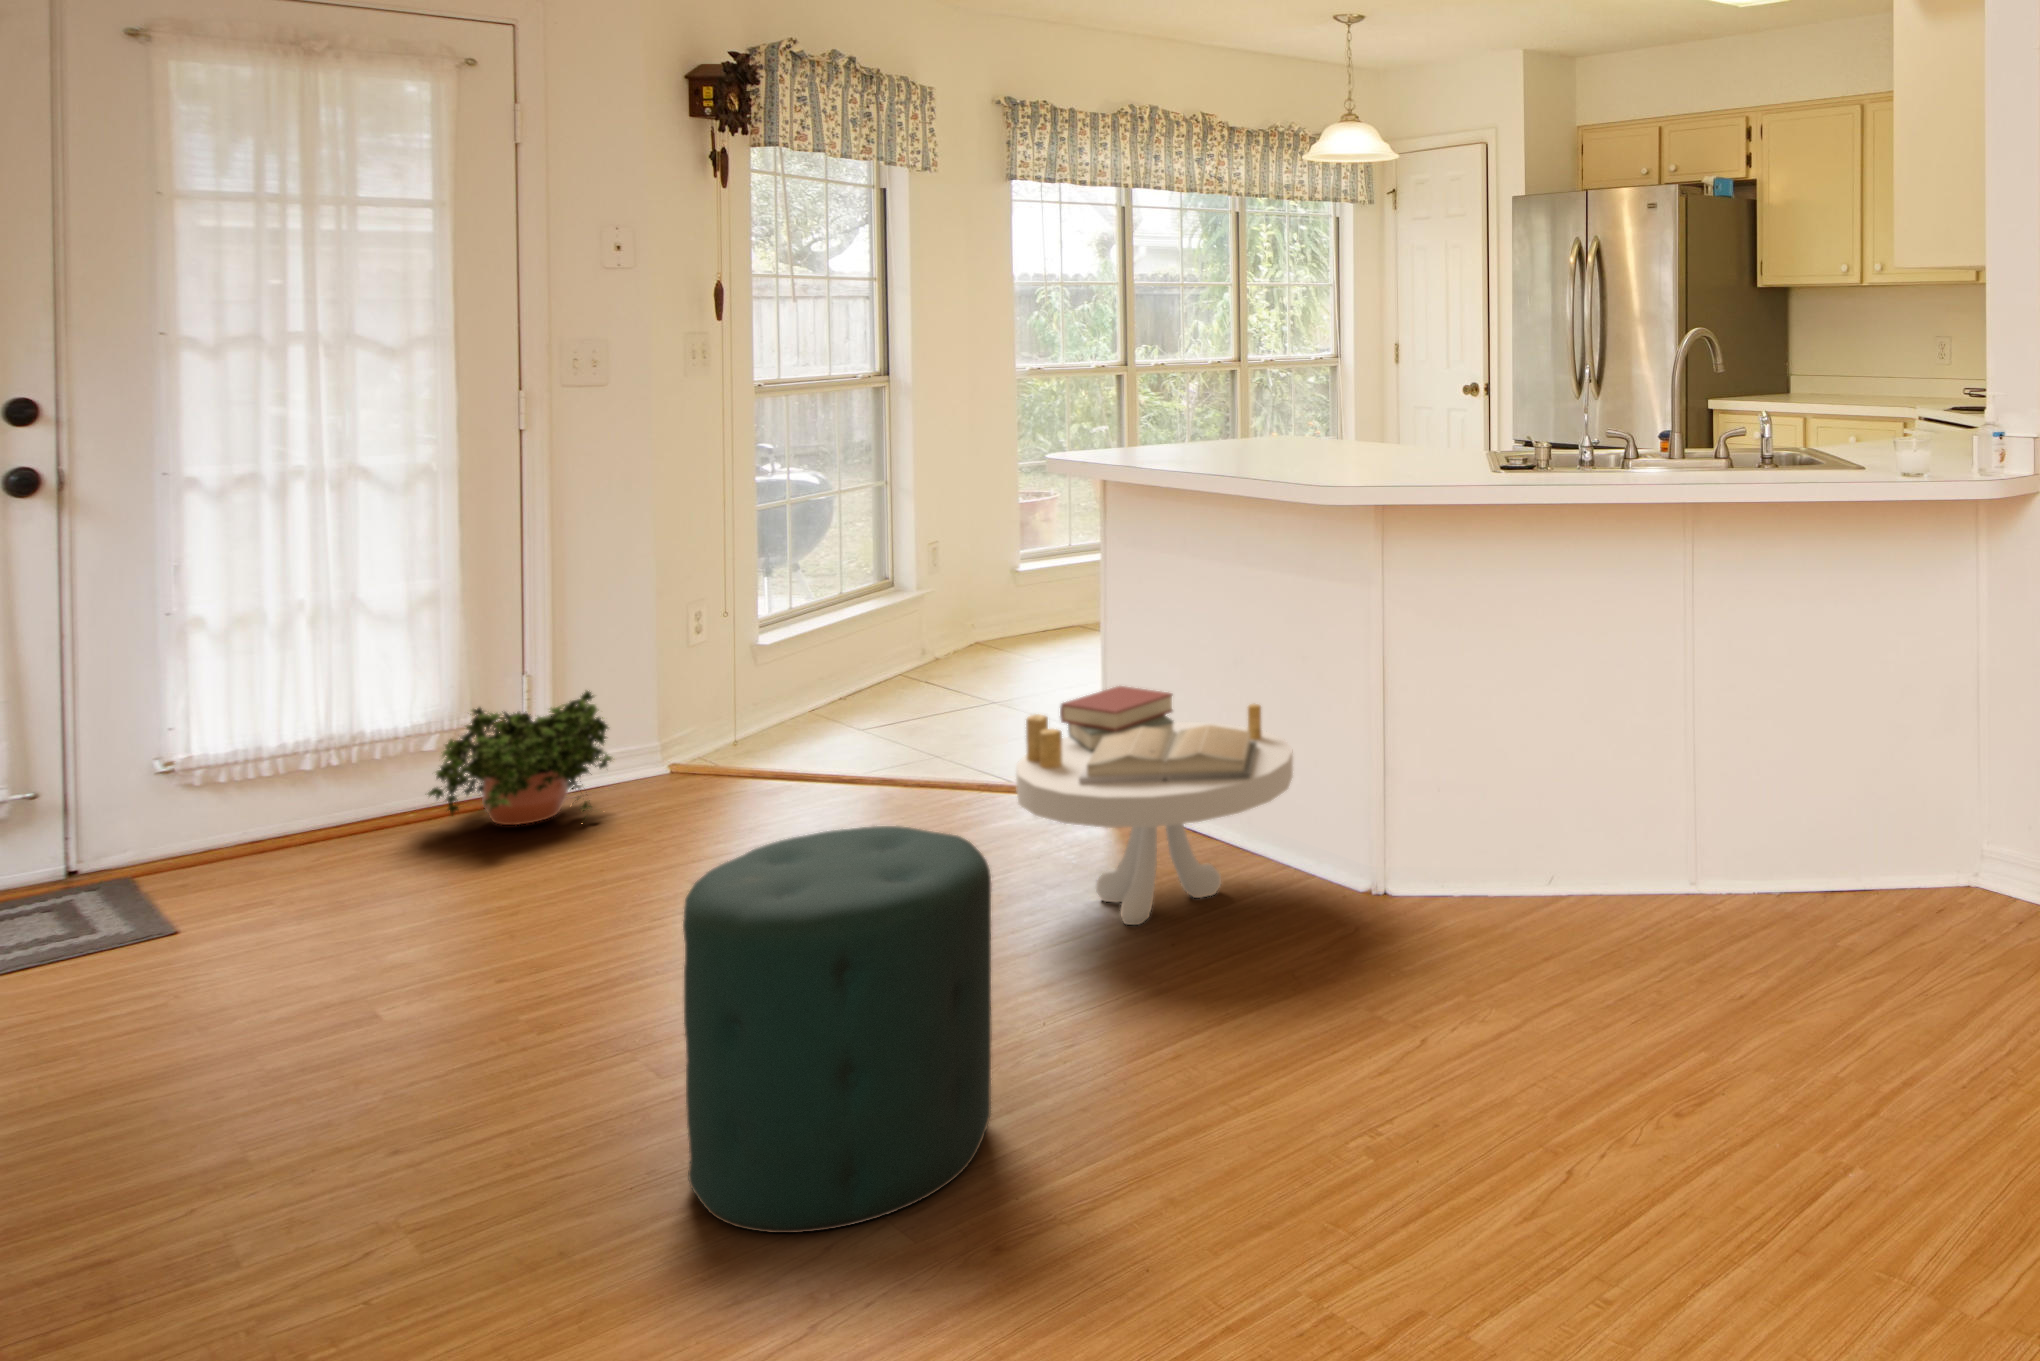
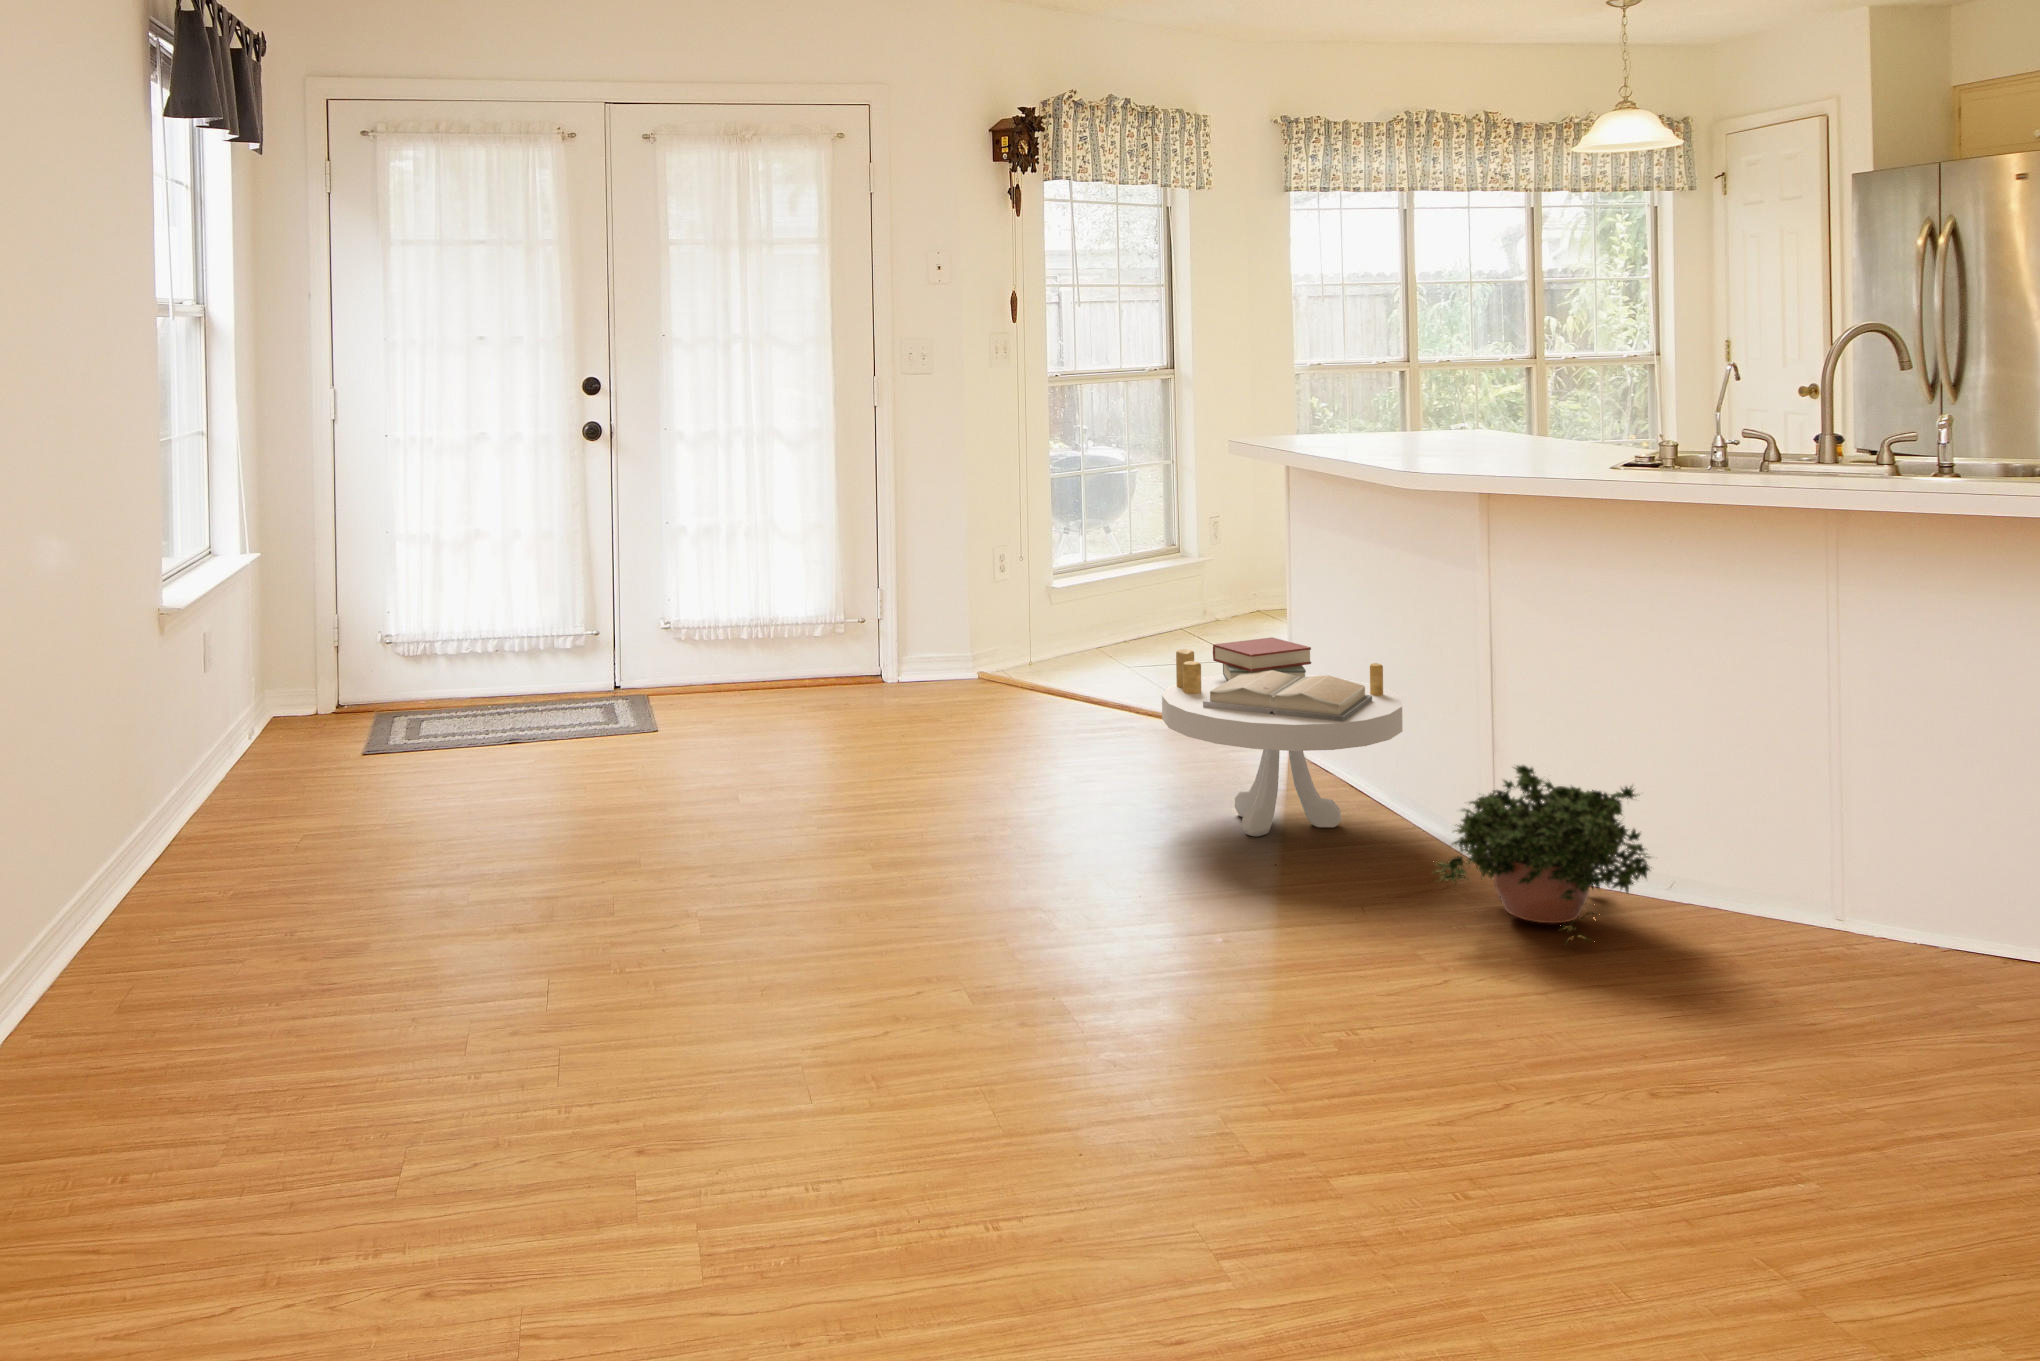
potted plant: present [428,690,613,825] -> present [1435,765,1652,943]
ottoman: present [683,826,992,1233] -> none [859,697,1066,968]

